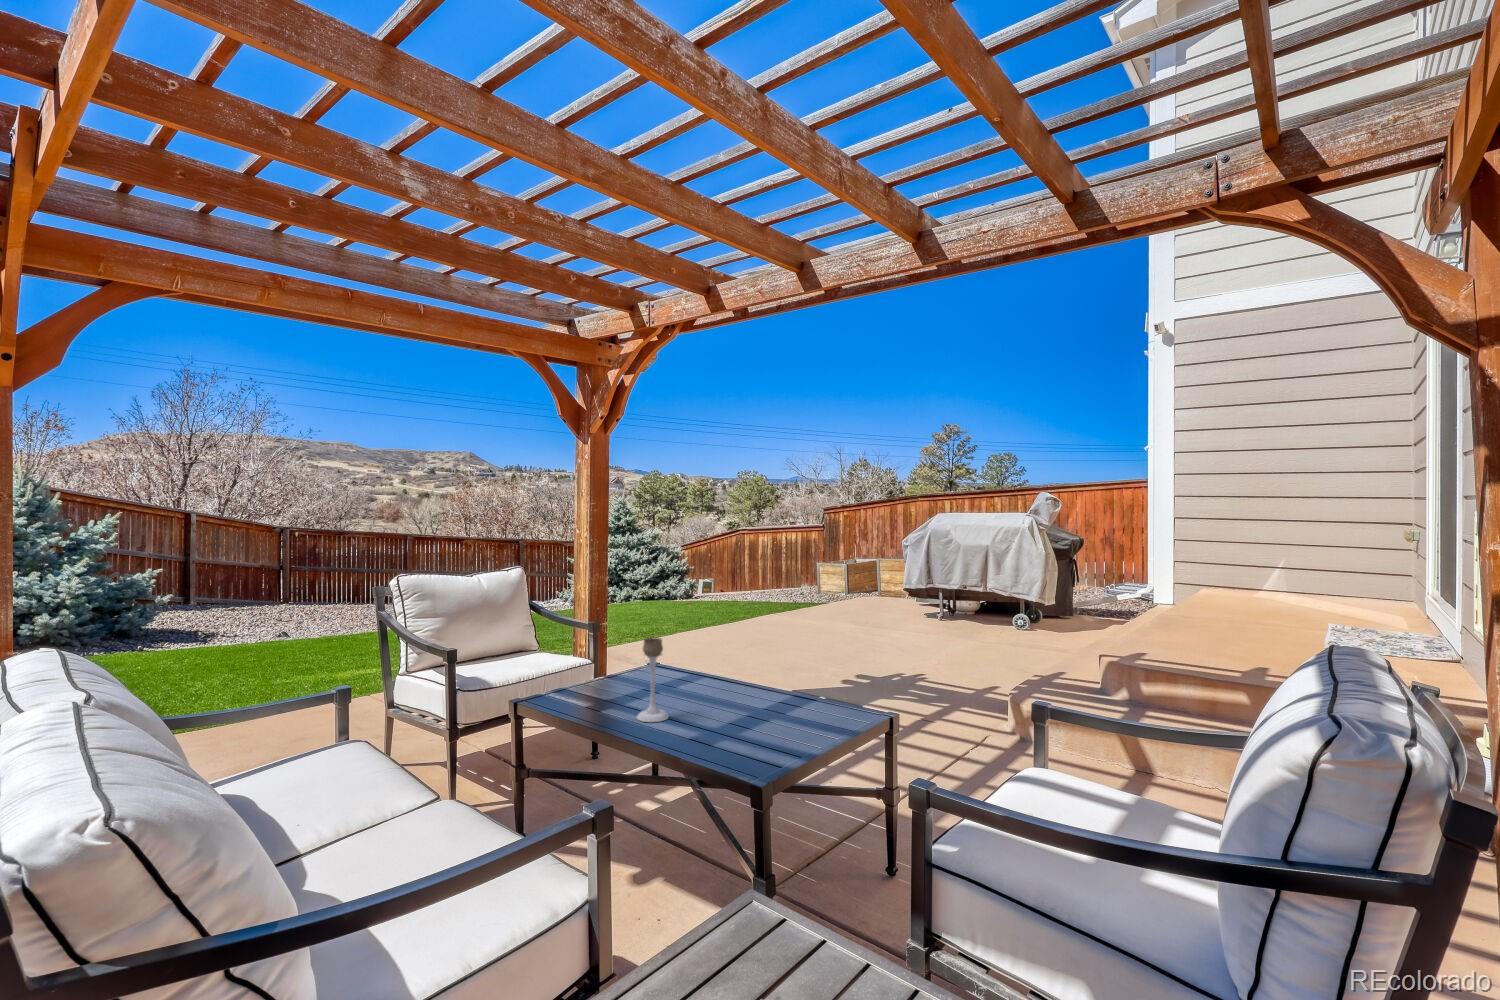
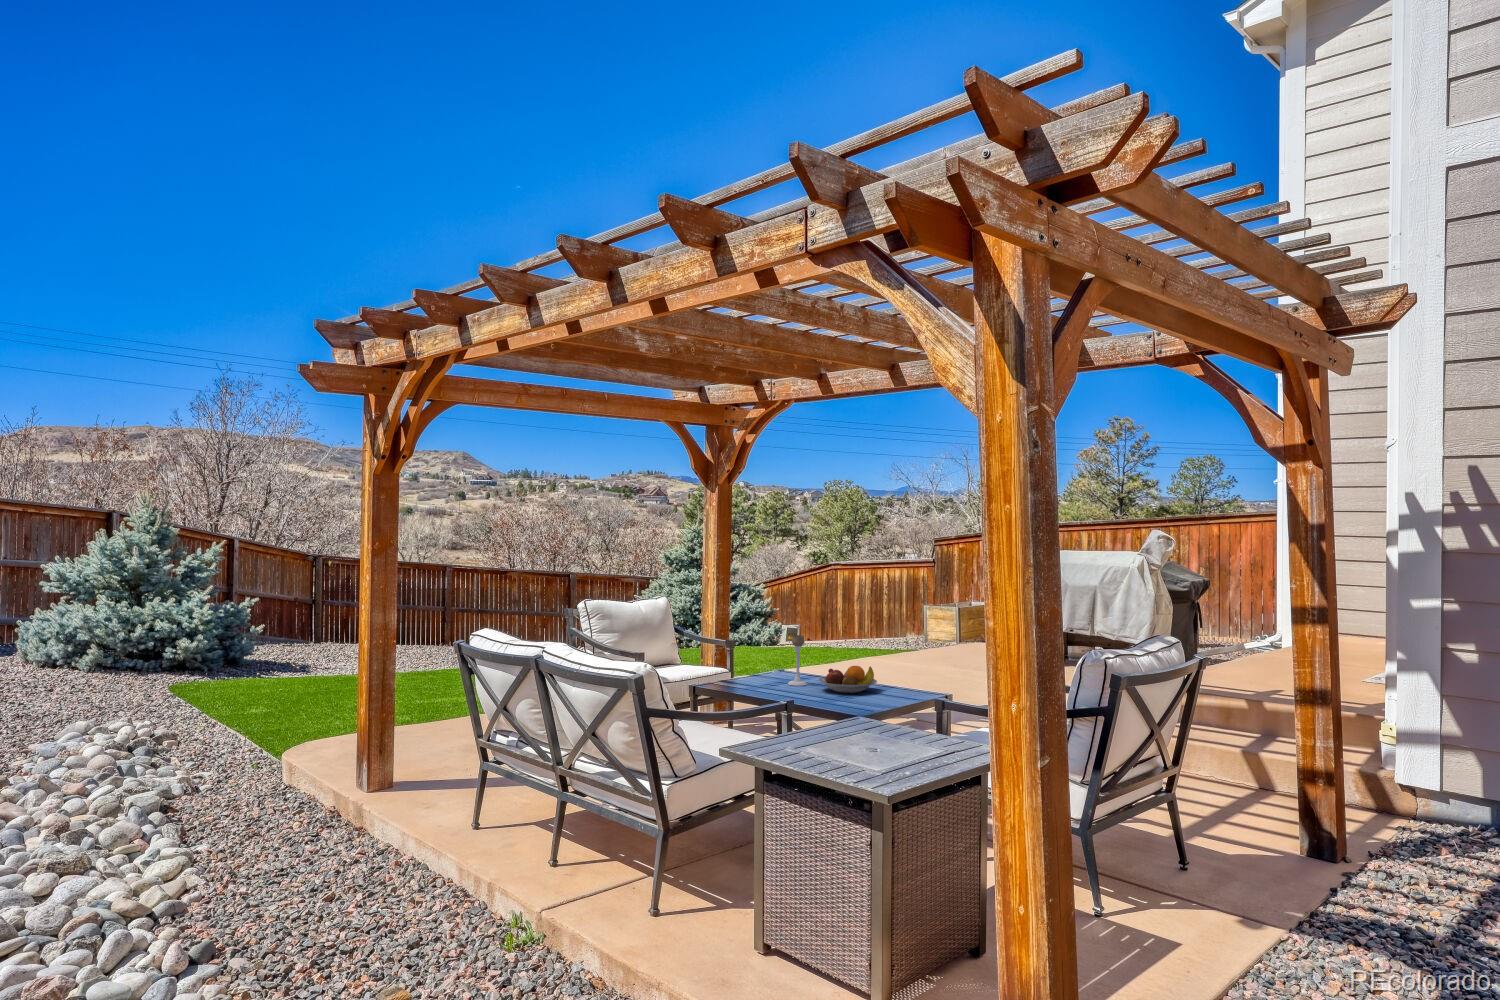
fruit bowl: none [681,693,780,744] -> present [818,666,877,693]

